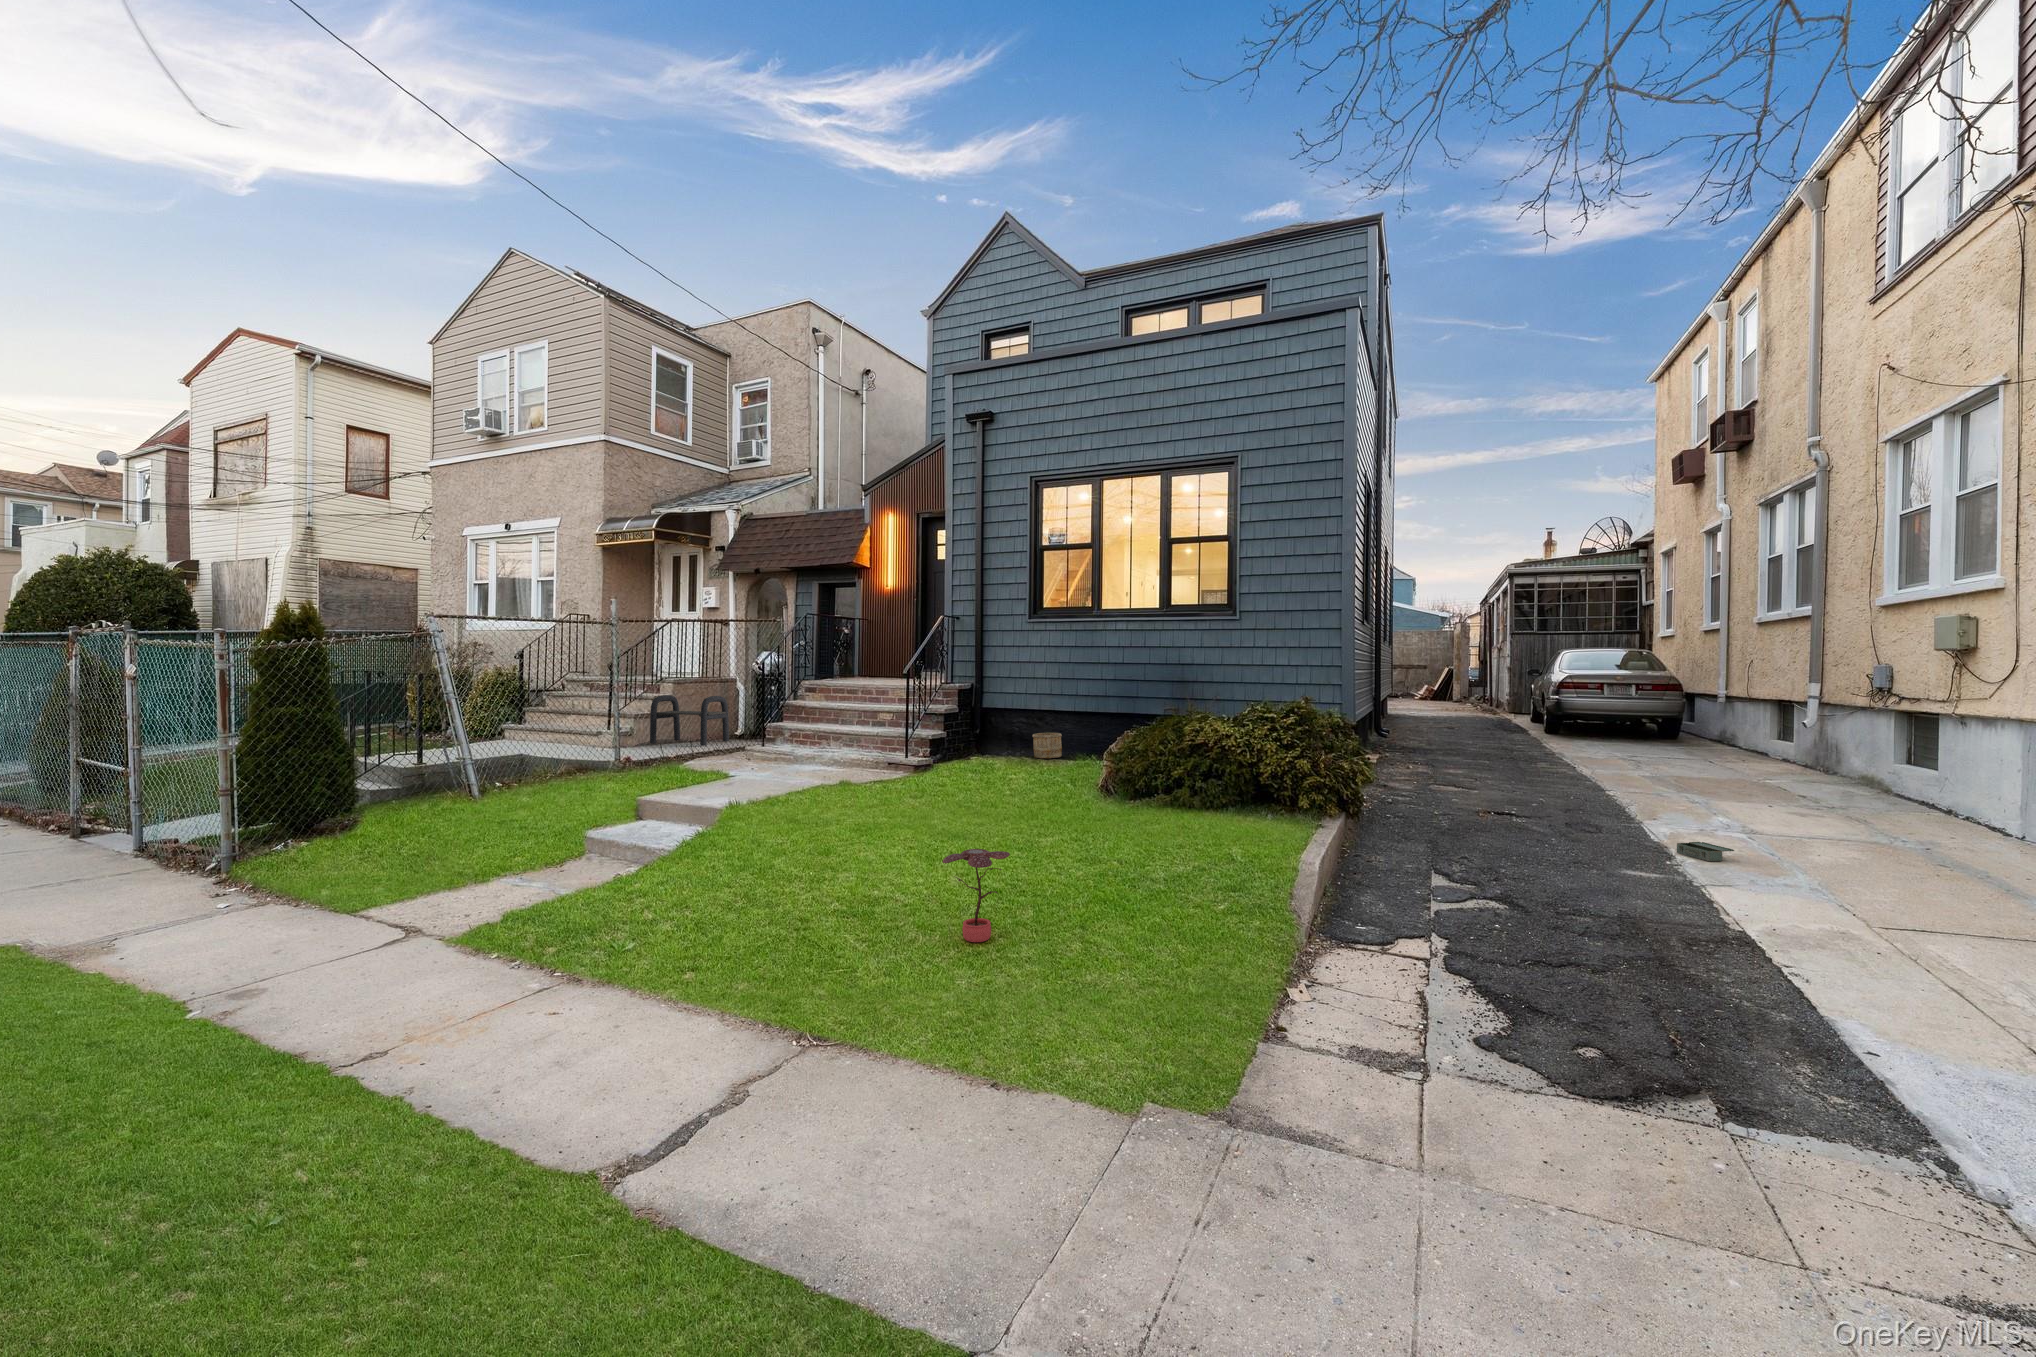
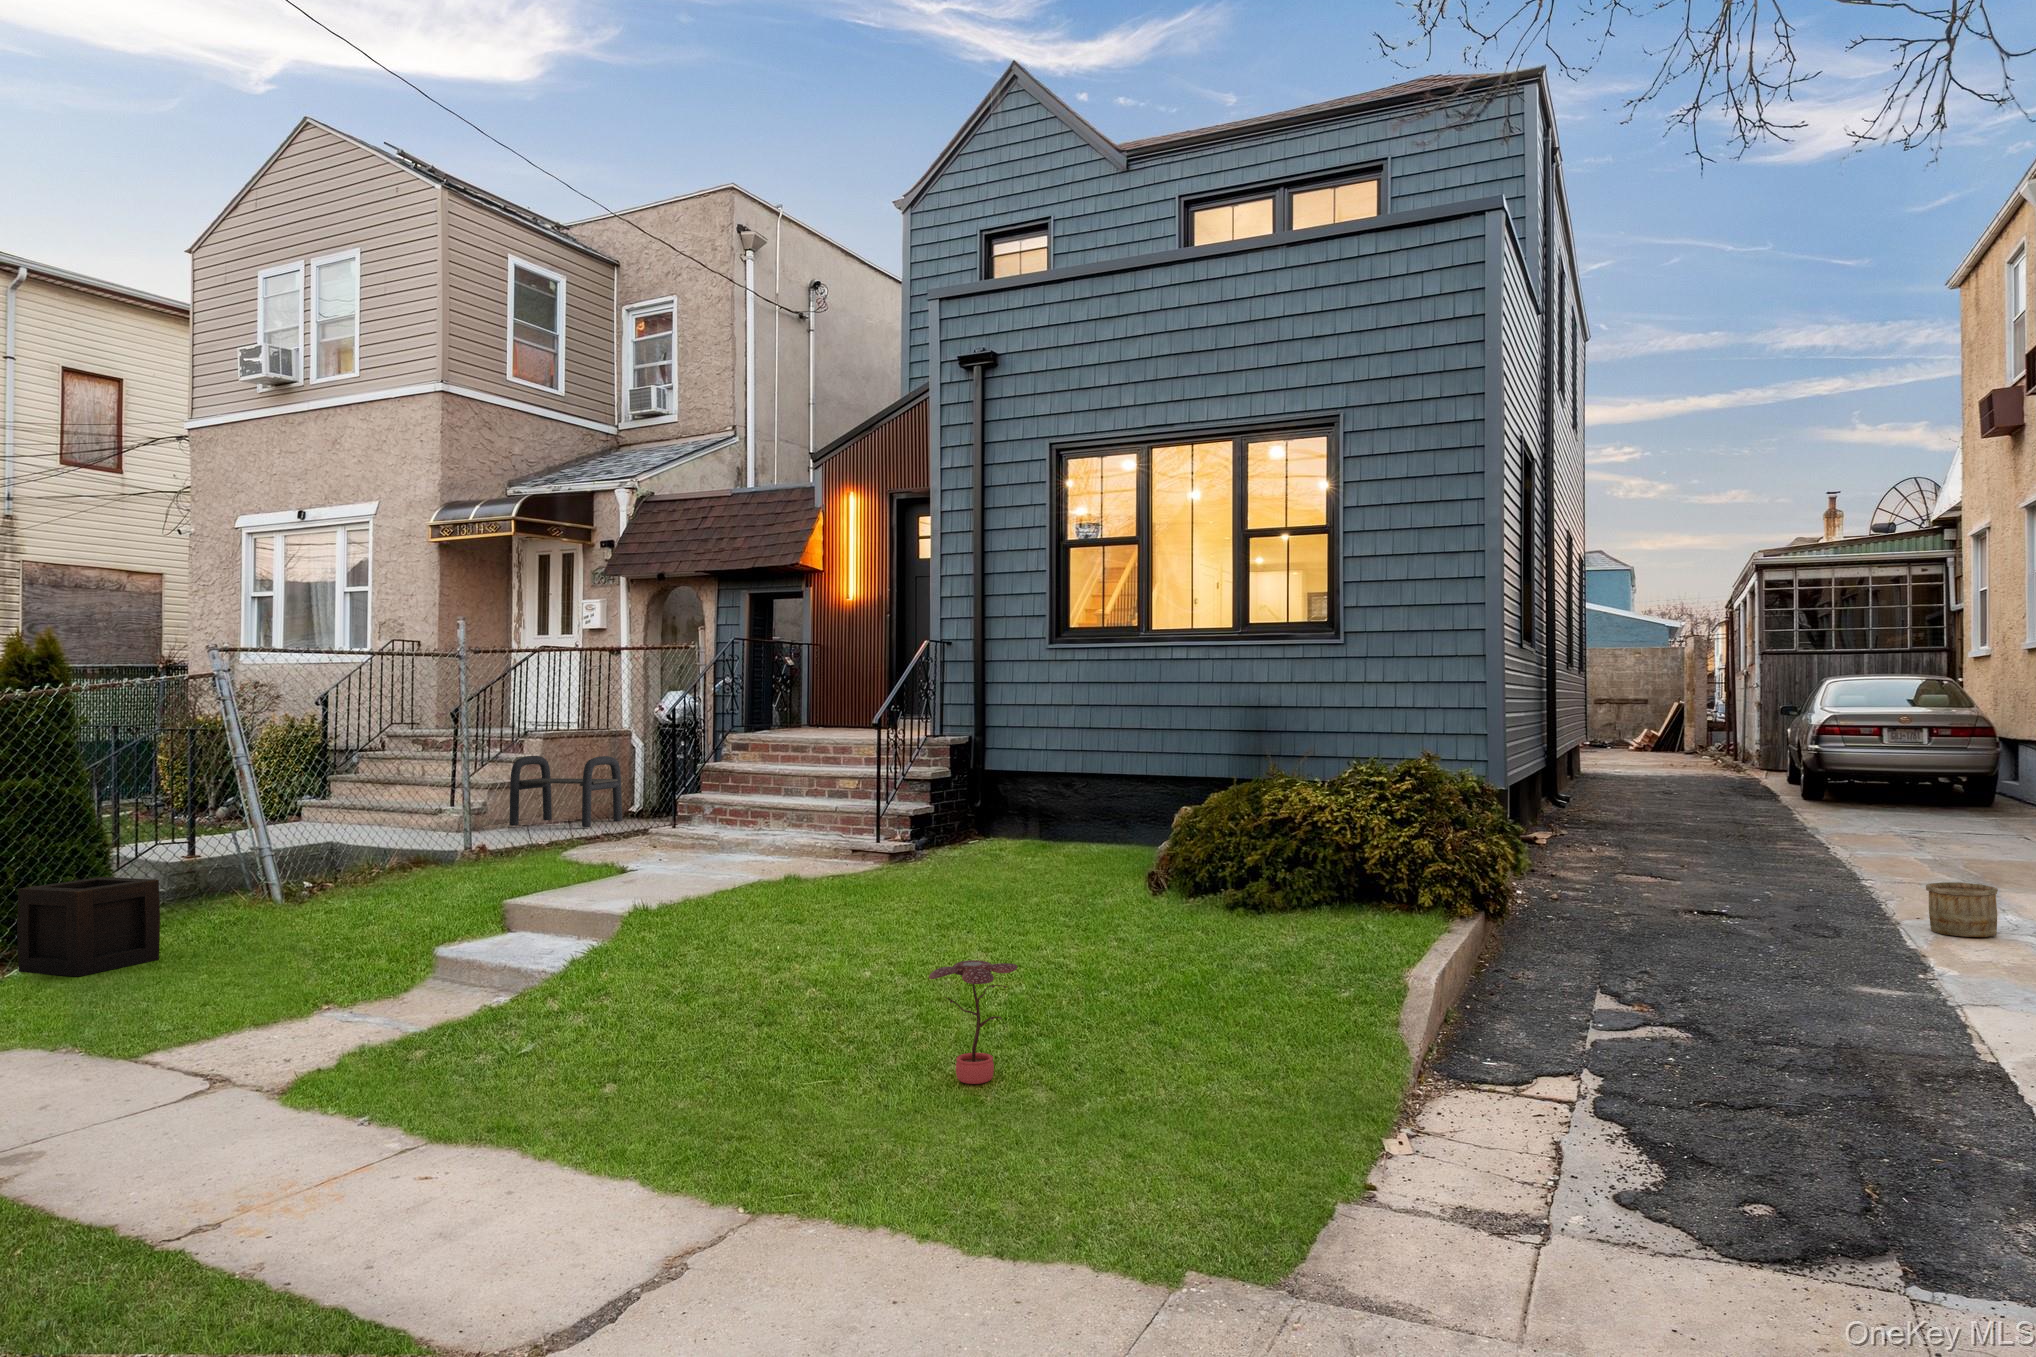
wooden bucket: present [1032,733,1062,758] -> present [1926,882,1998,937]
wooden crate: none [282,778,388,850] -> present [17,877,160,977]
toolbox: present [1677,842,1734,861] -> none [1941,948,2017,974]

